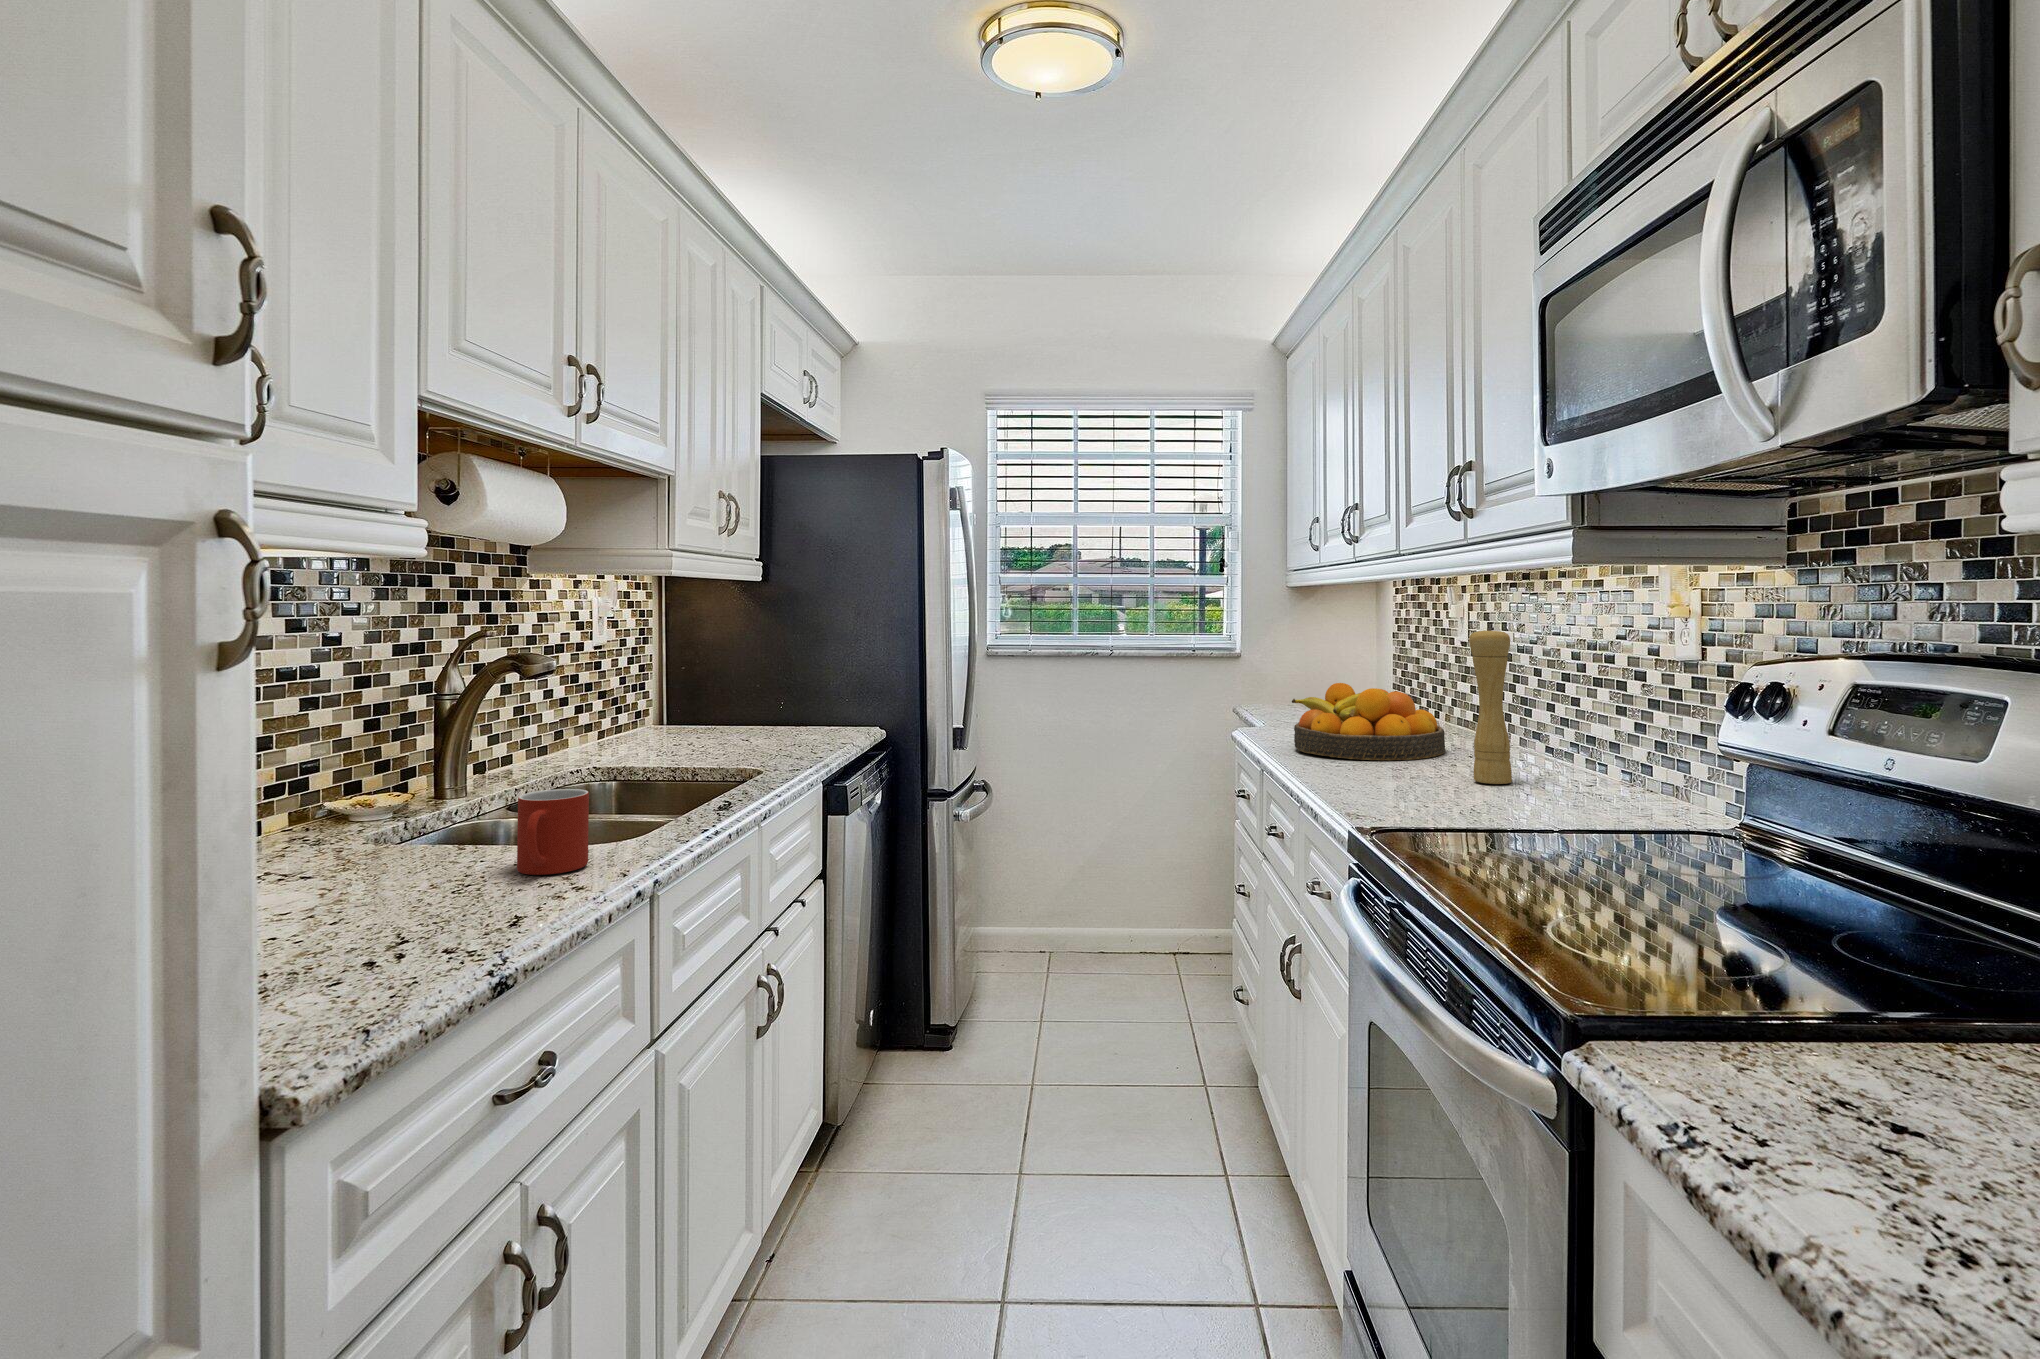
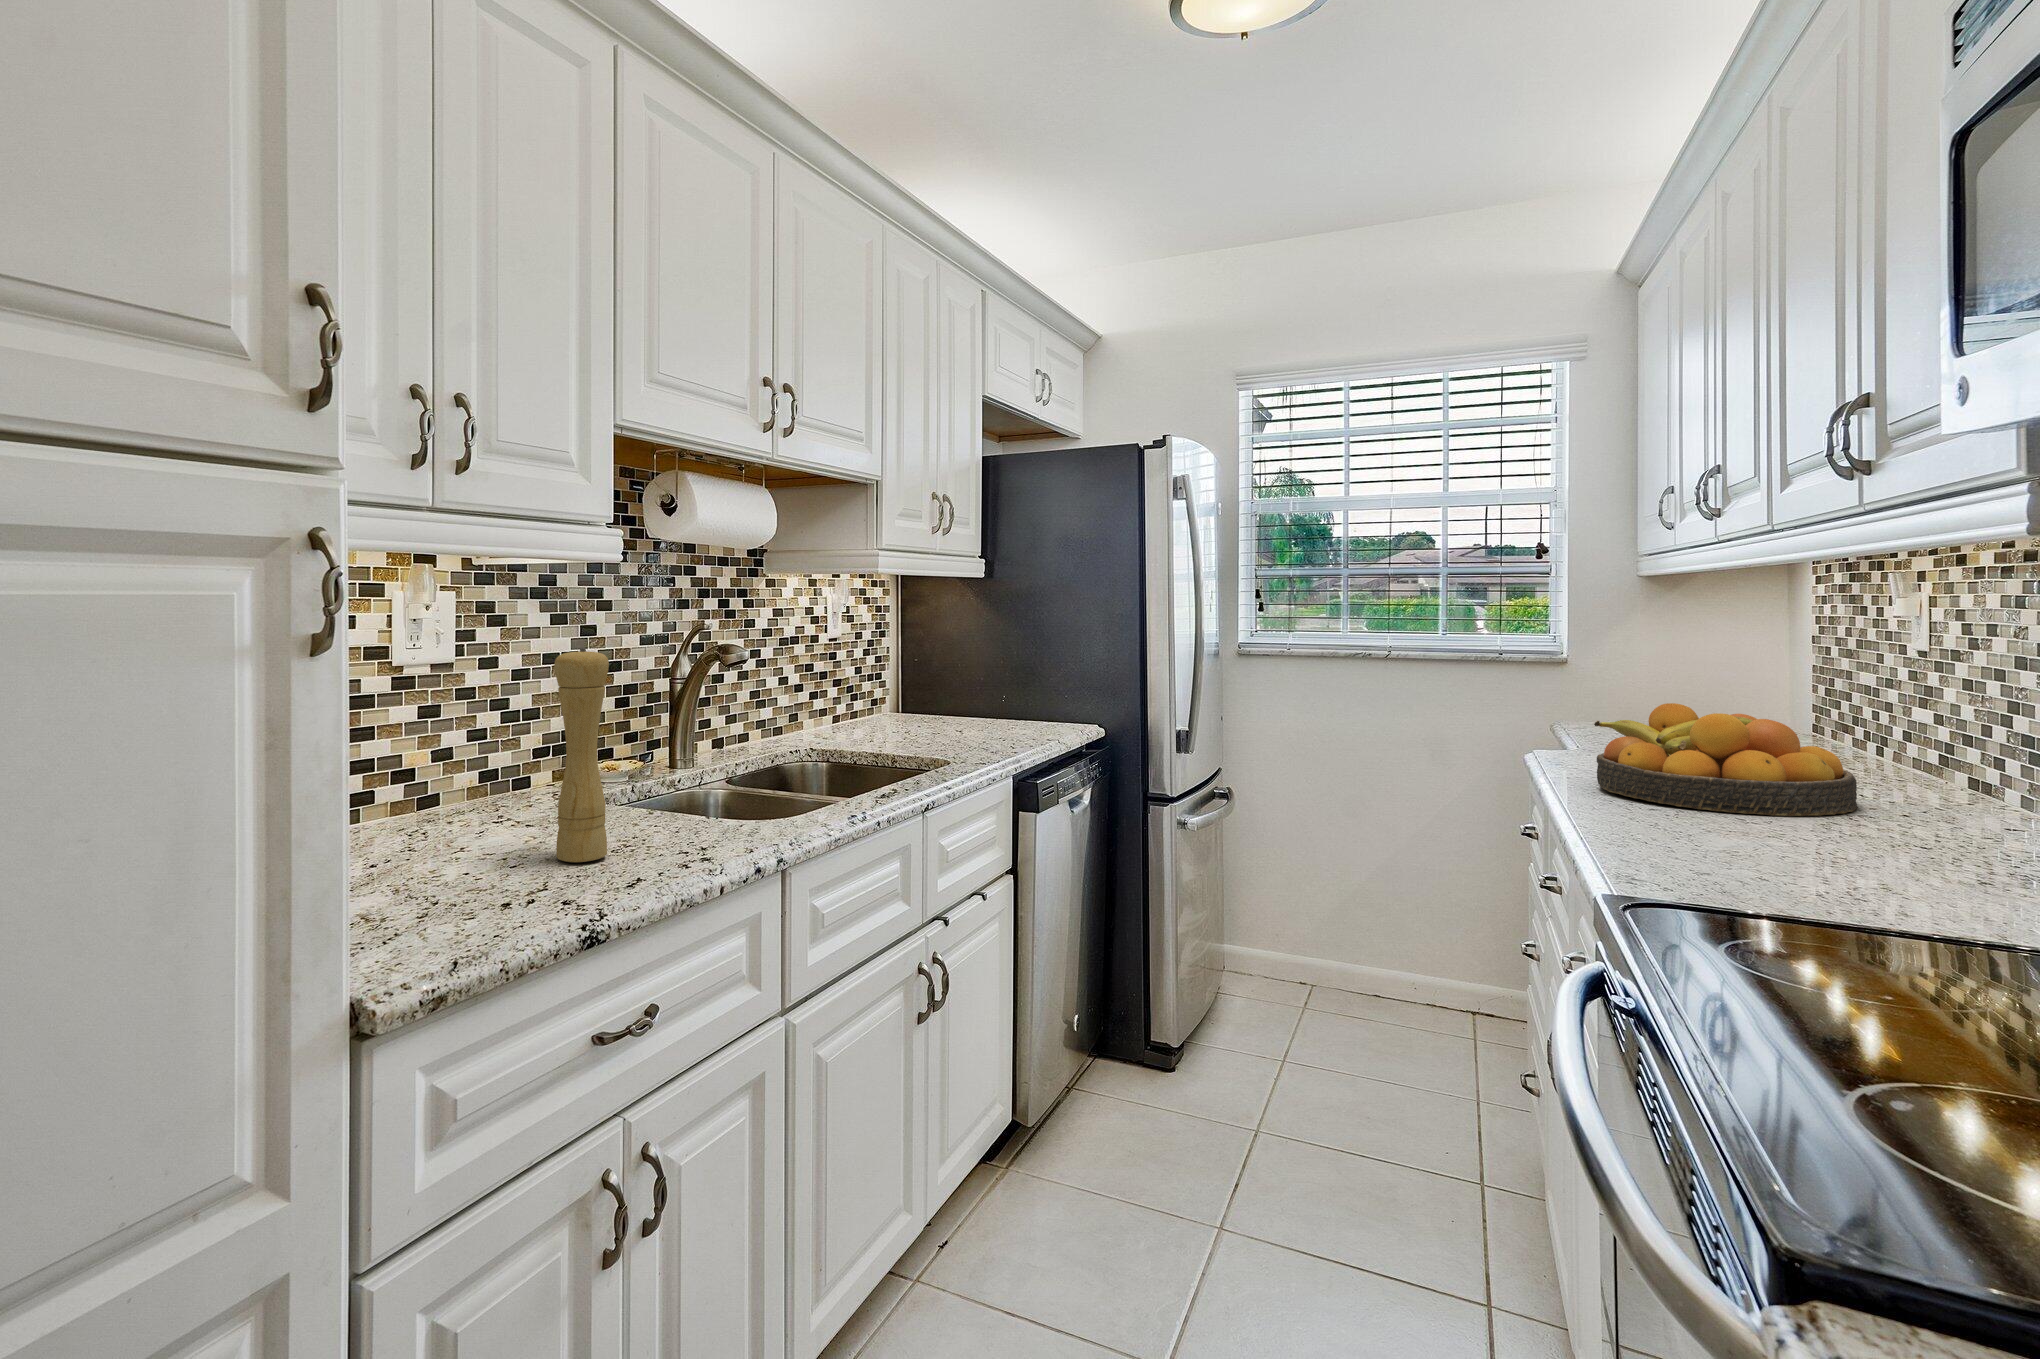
pepper mill: present [1469,628,1512,784] -> present [554,648,609,862]
mug: present [517,789,589,875] -> none [669,768,730,844]

